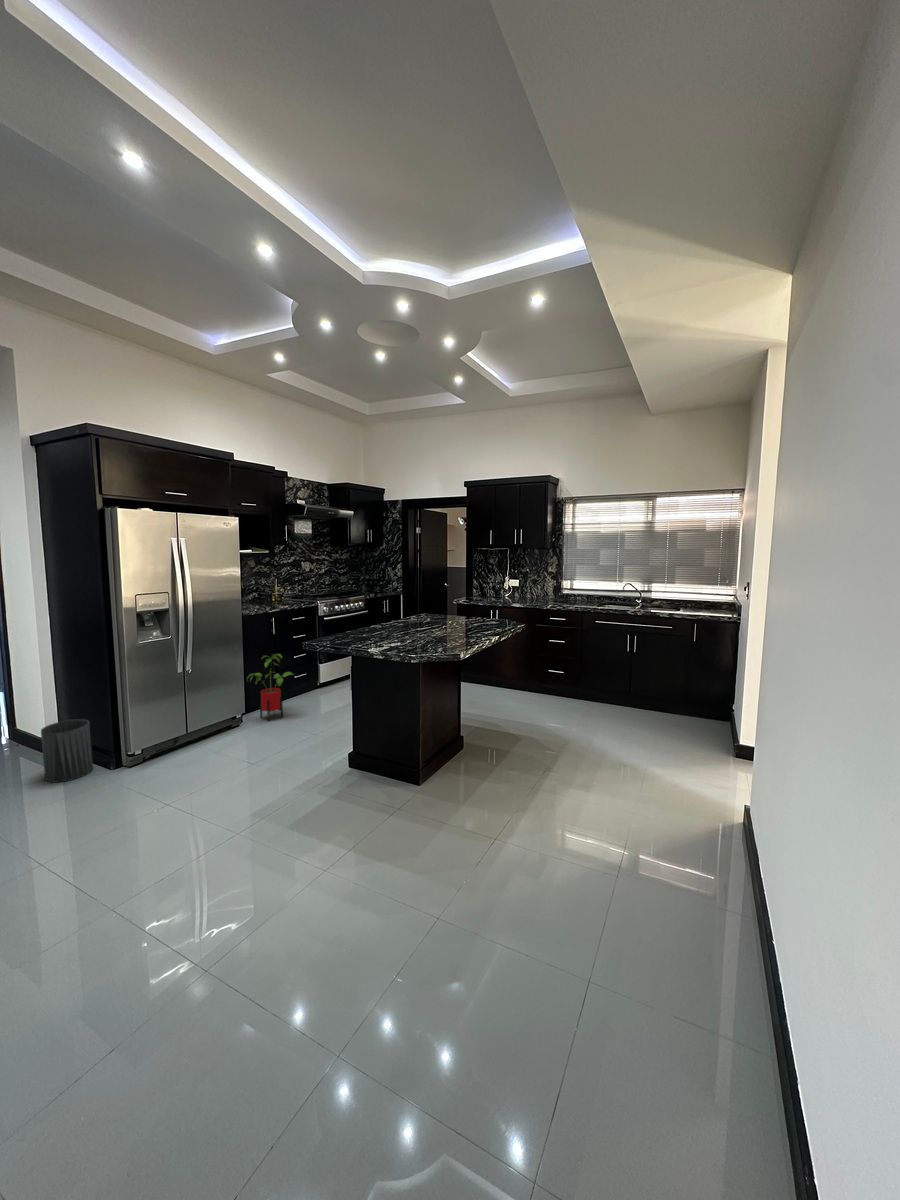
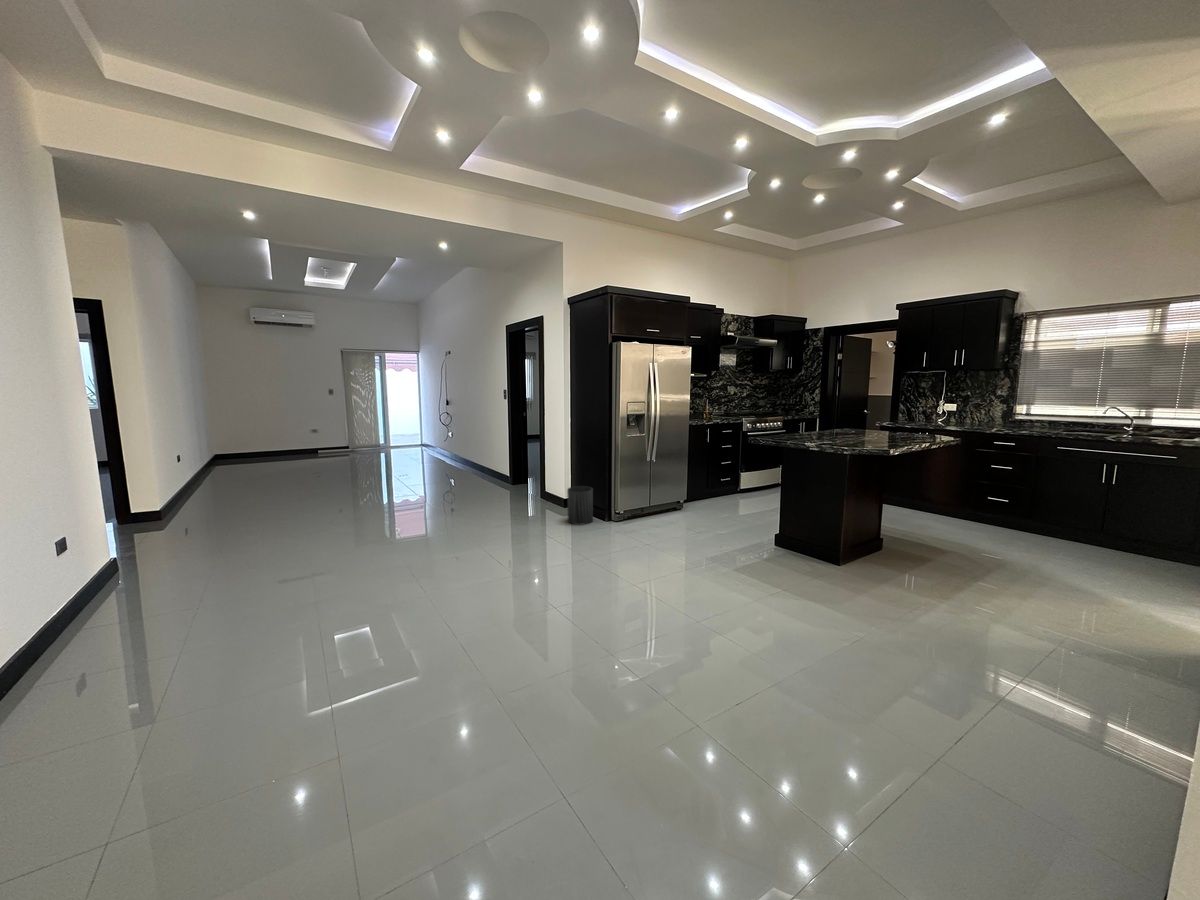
house plant: present [250,654,292,721] -> none [688,457,725,510]

